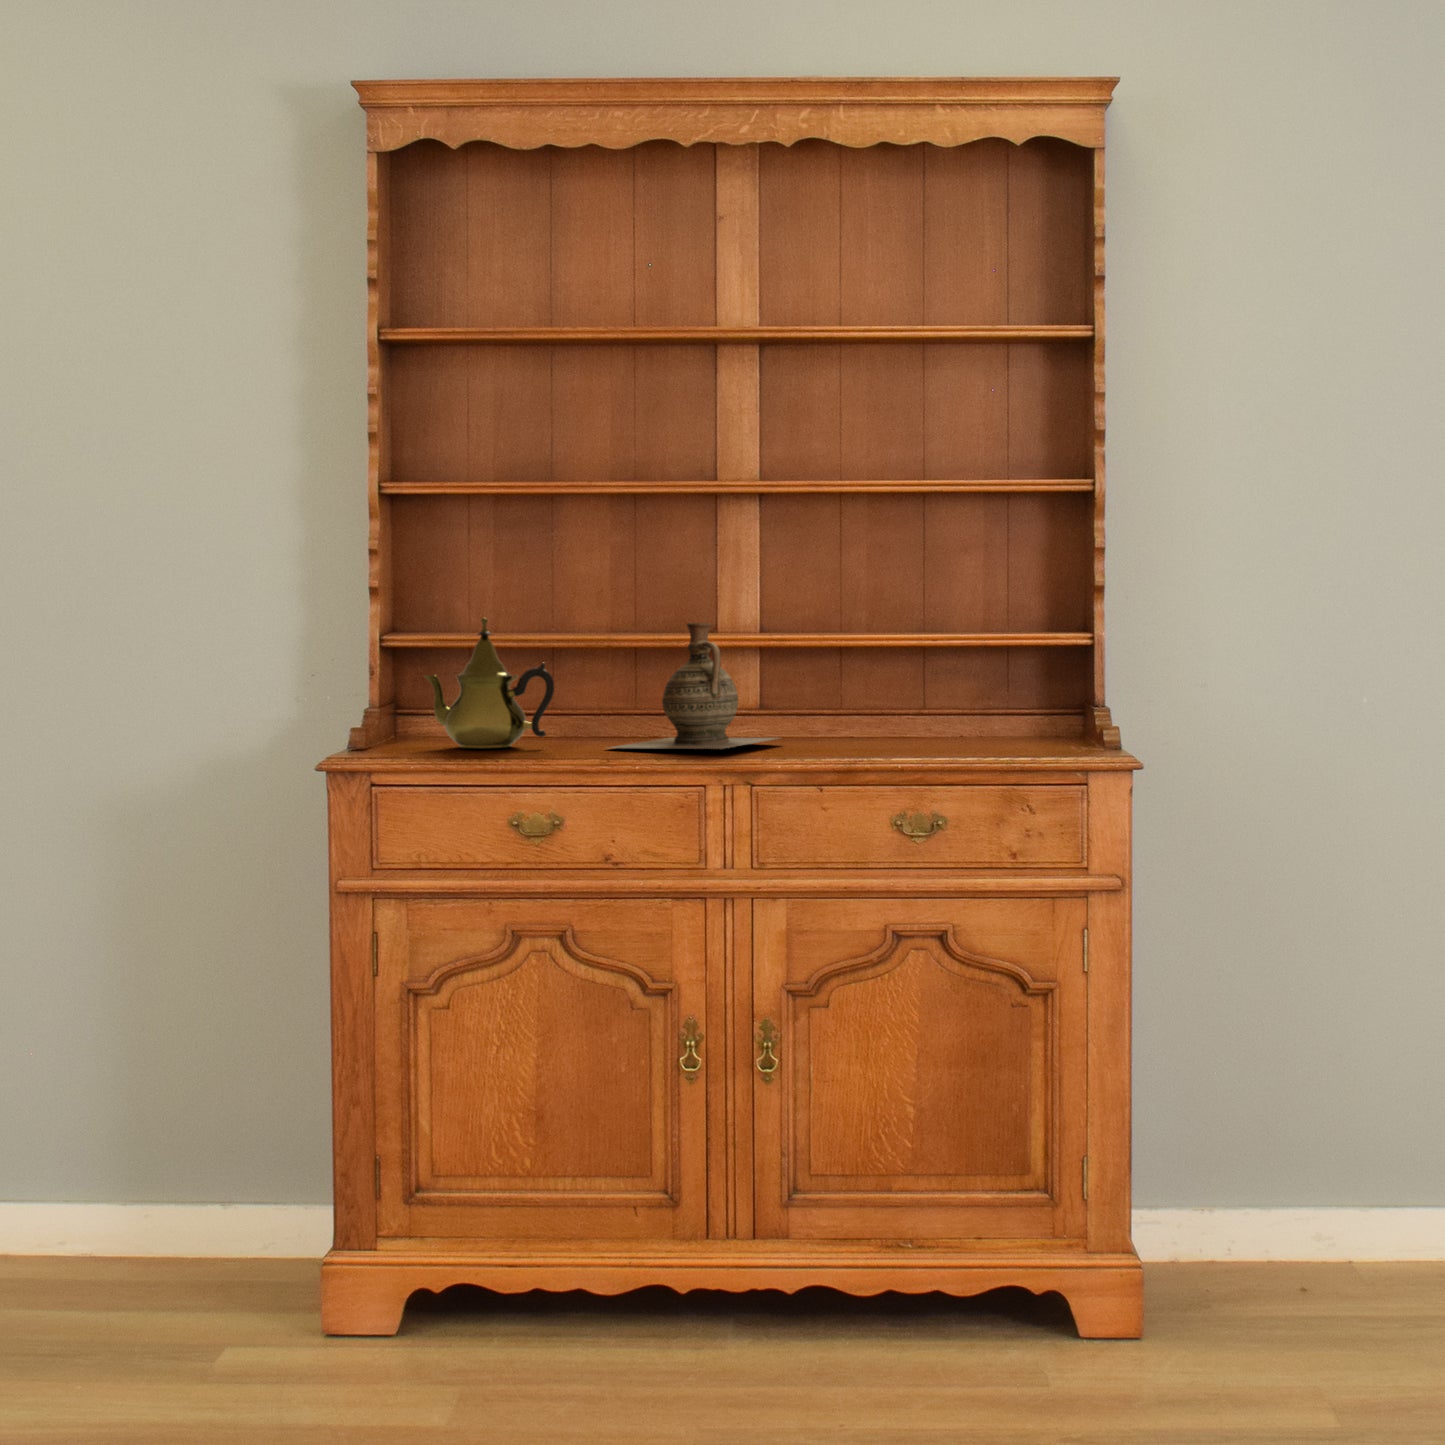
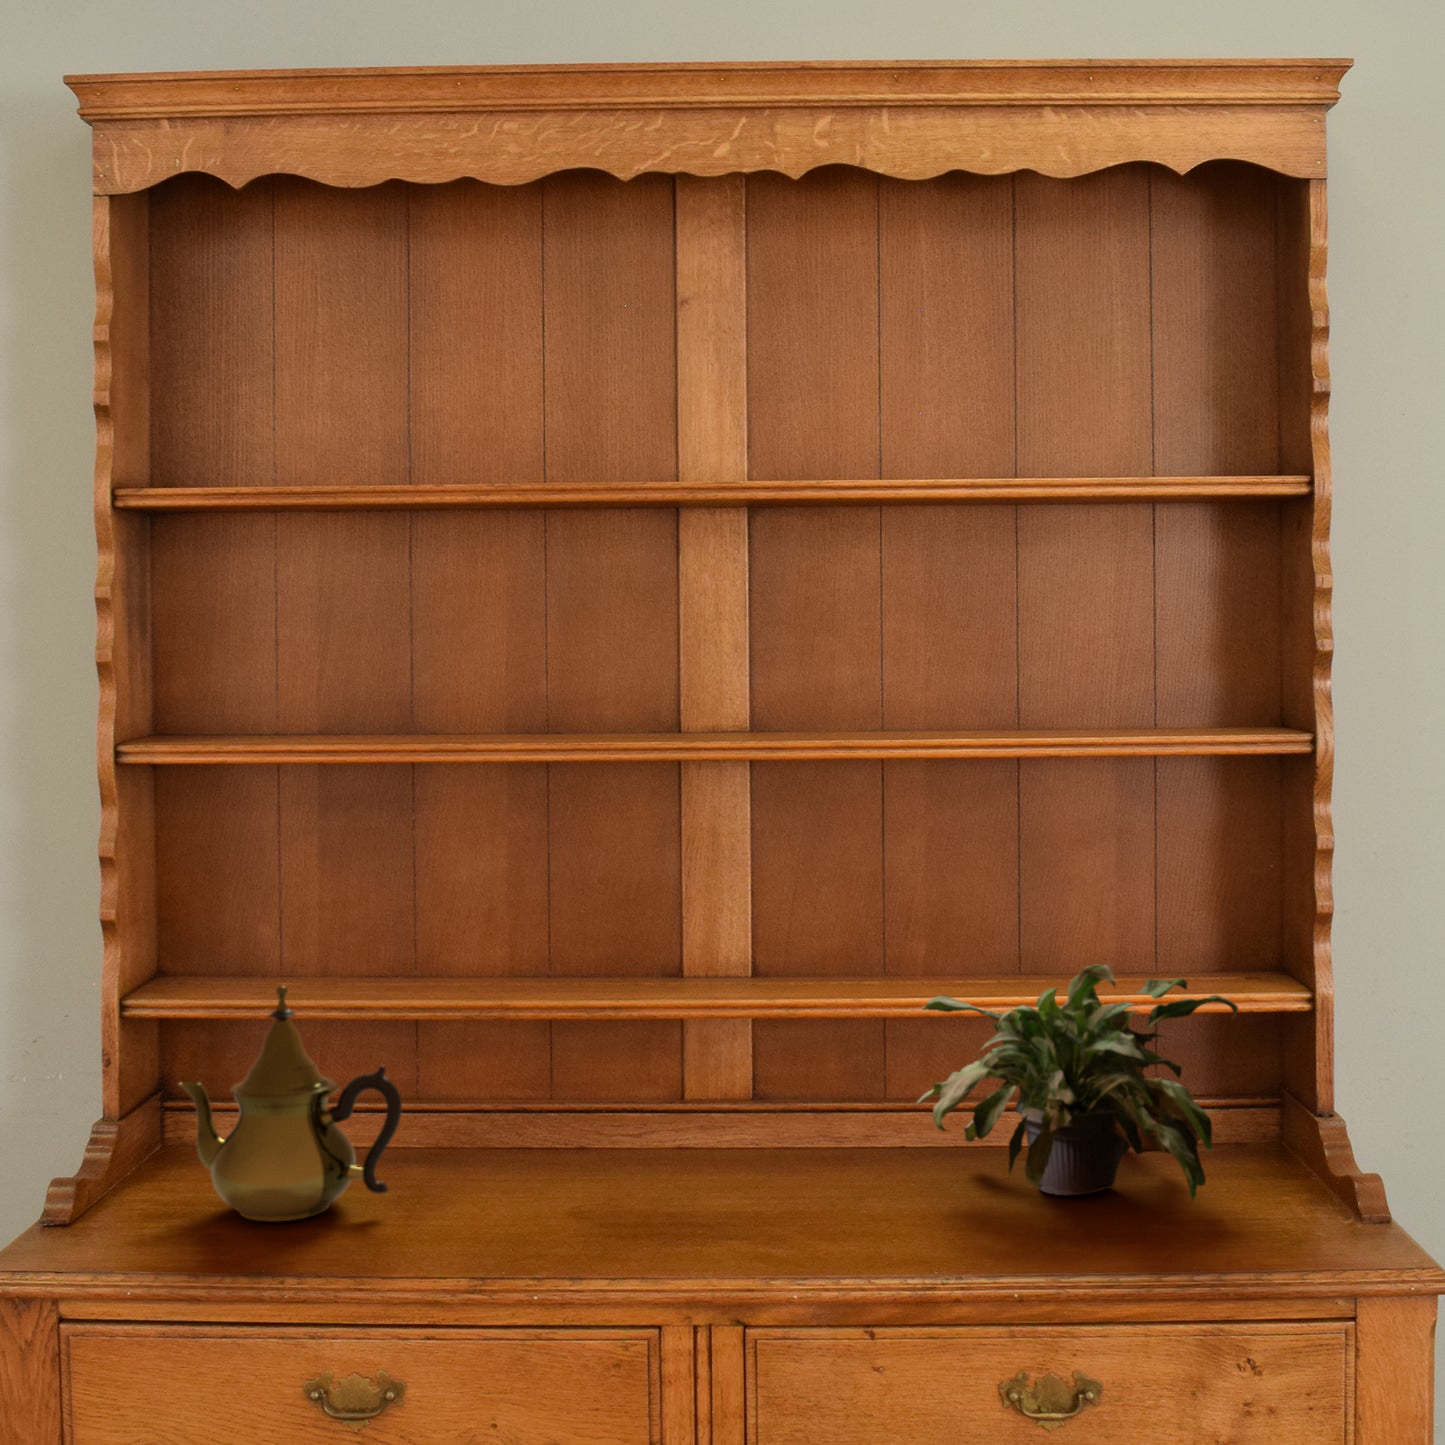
potted plant: none [853,604,1038,744] -> present [917,964,1238,1202]
ceramic jug: present [611,622,775,749] -> none [485,990,800,1250]

